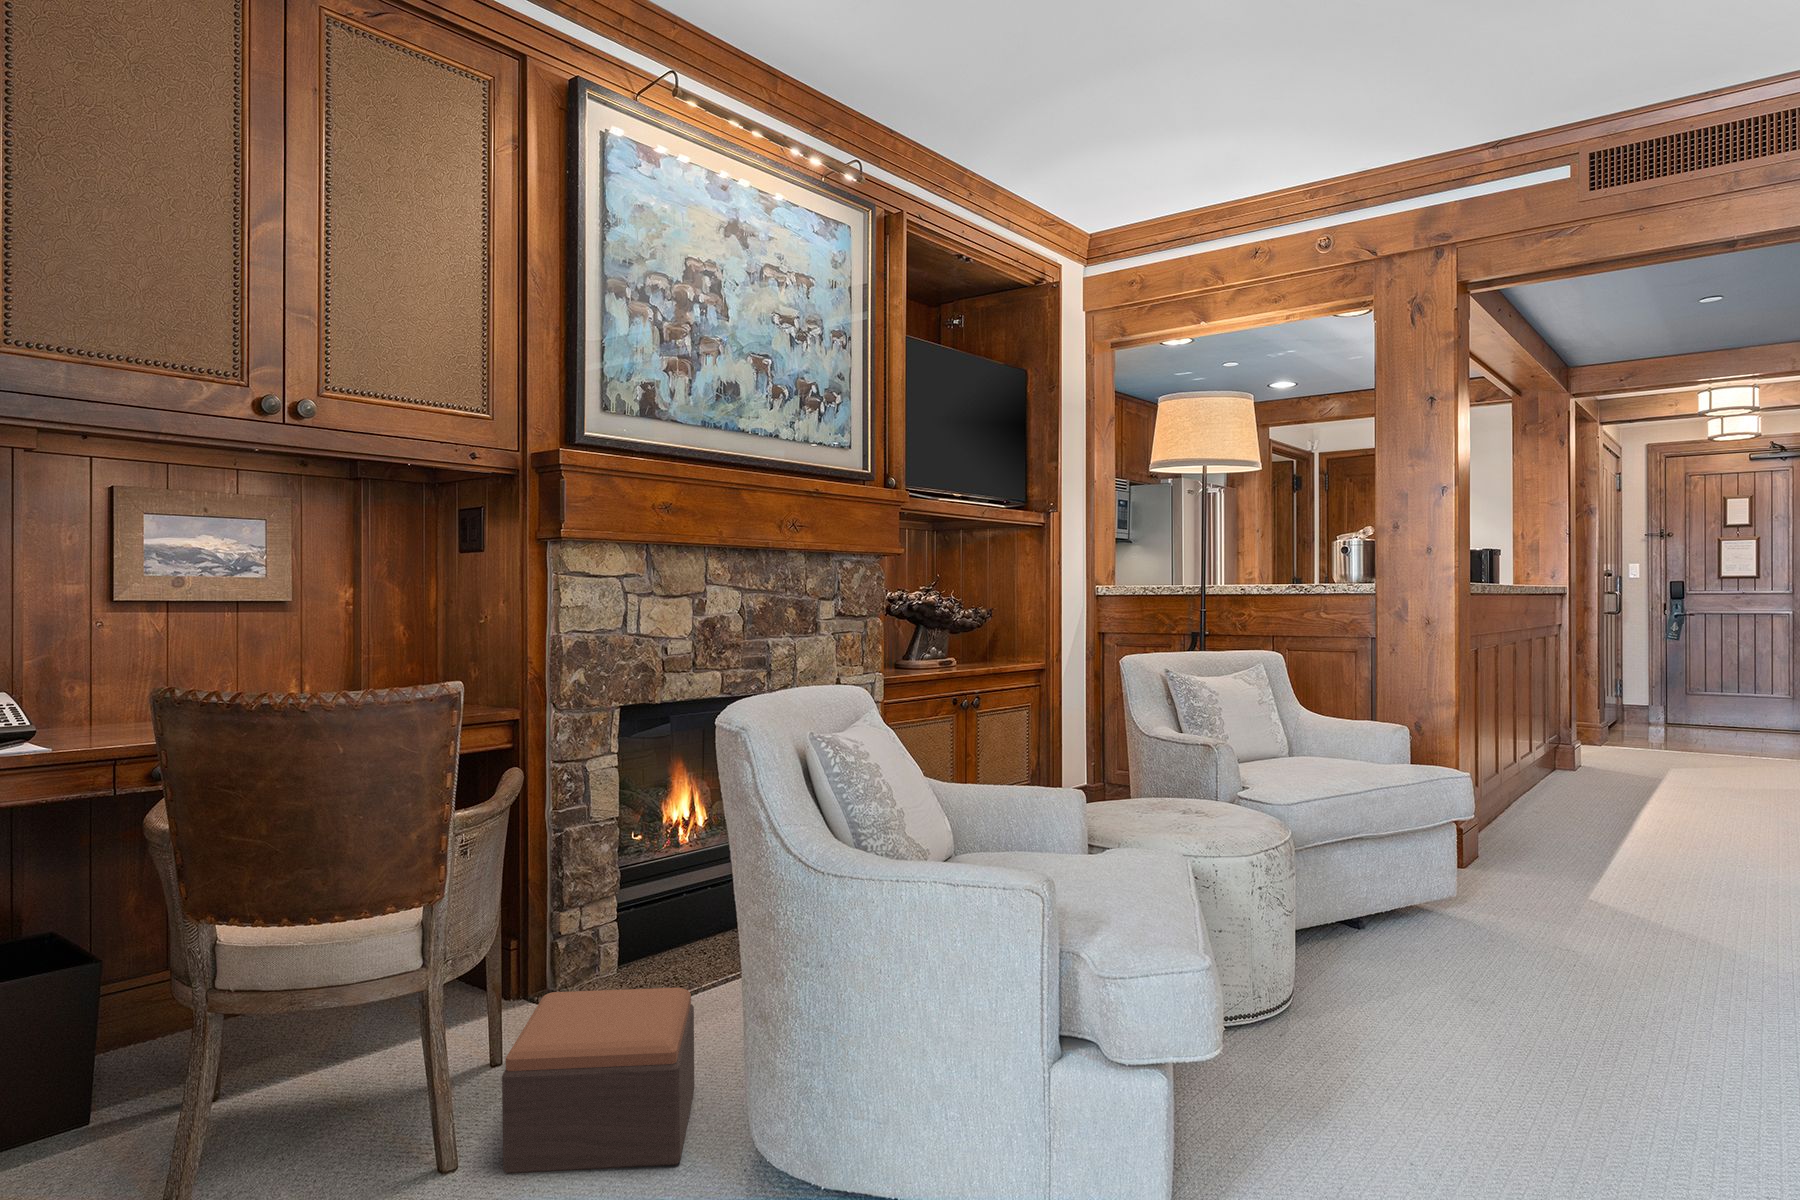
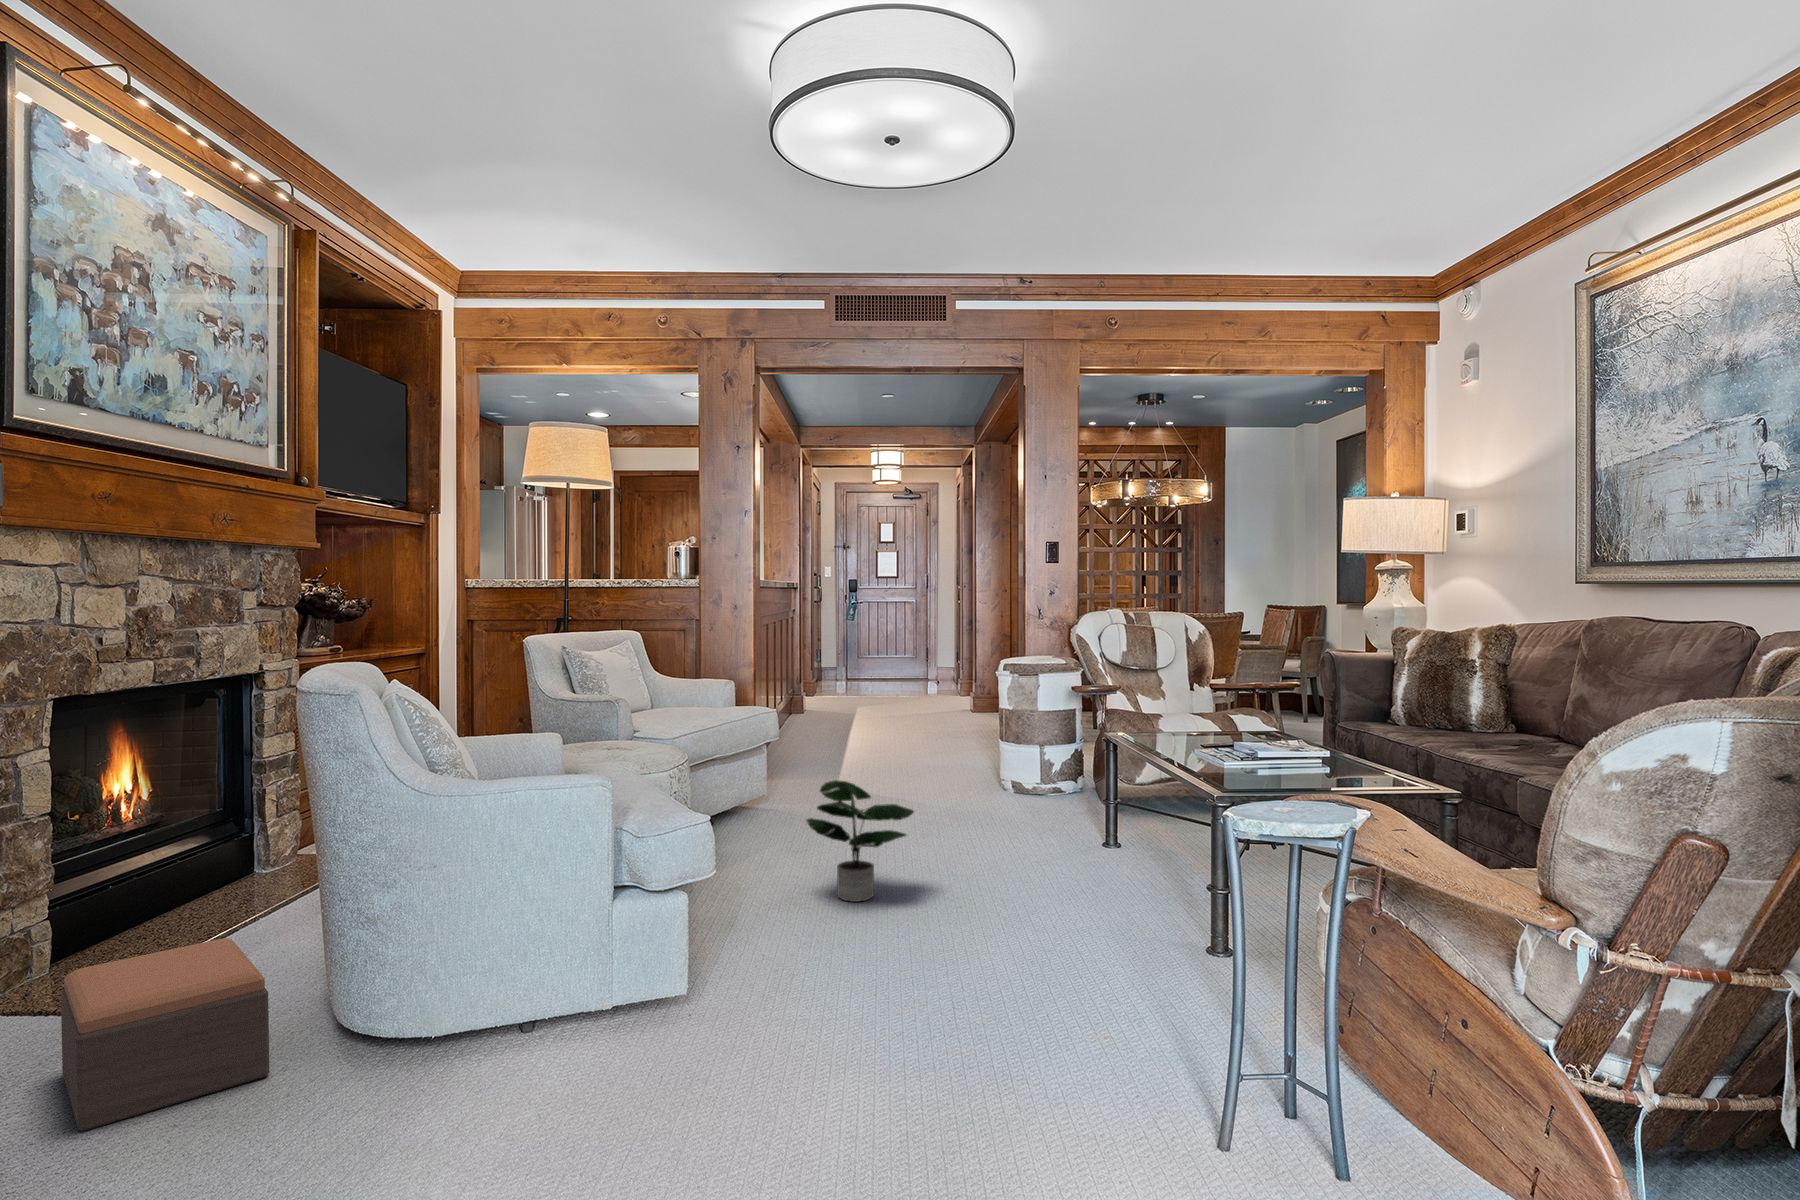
potted plant: none [1449,911,1657,1124] -> present [806,780,914,902]

